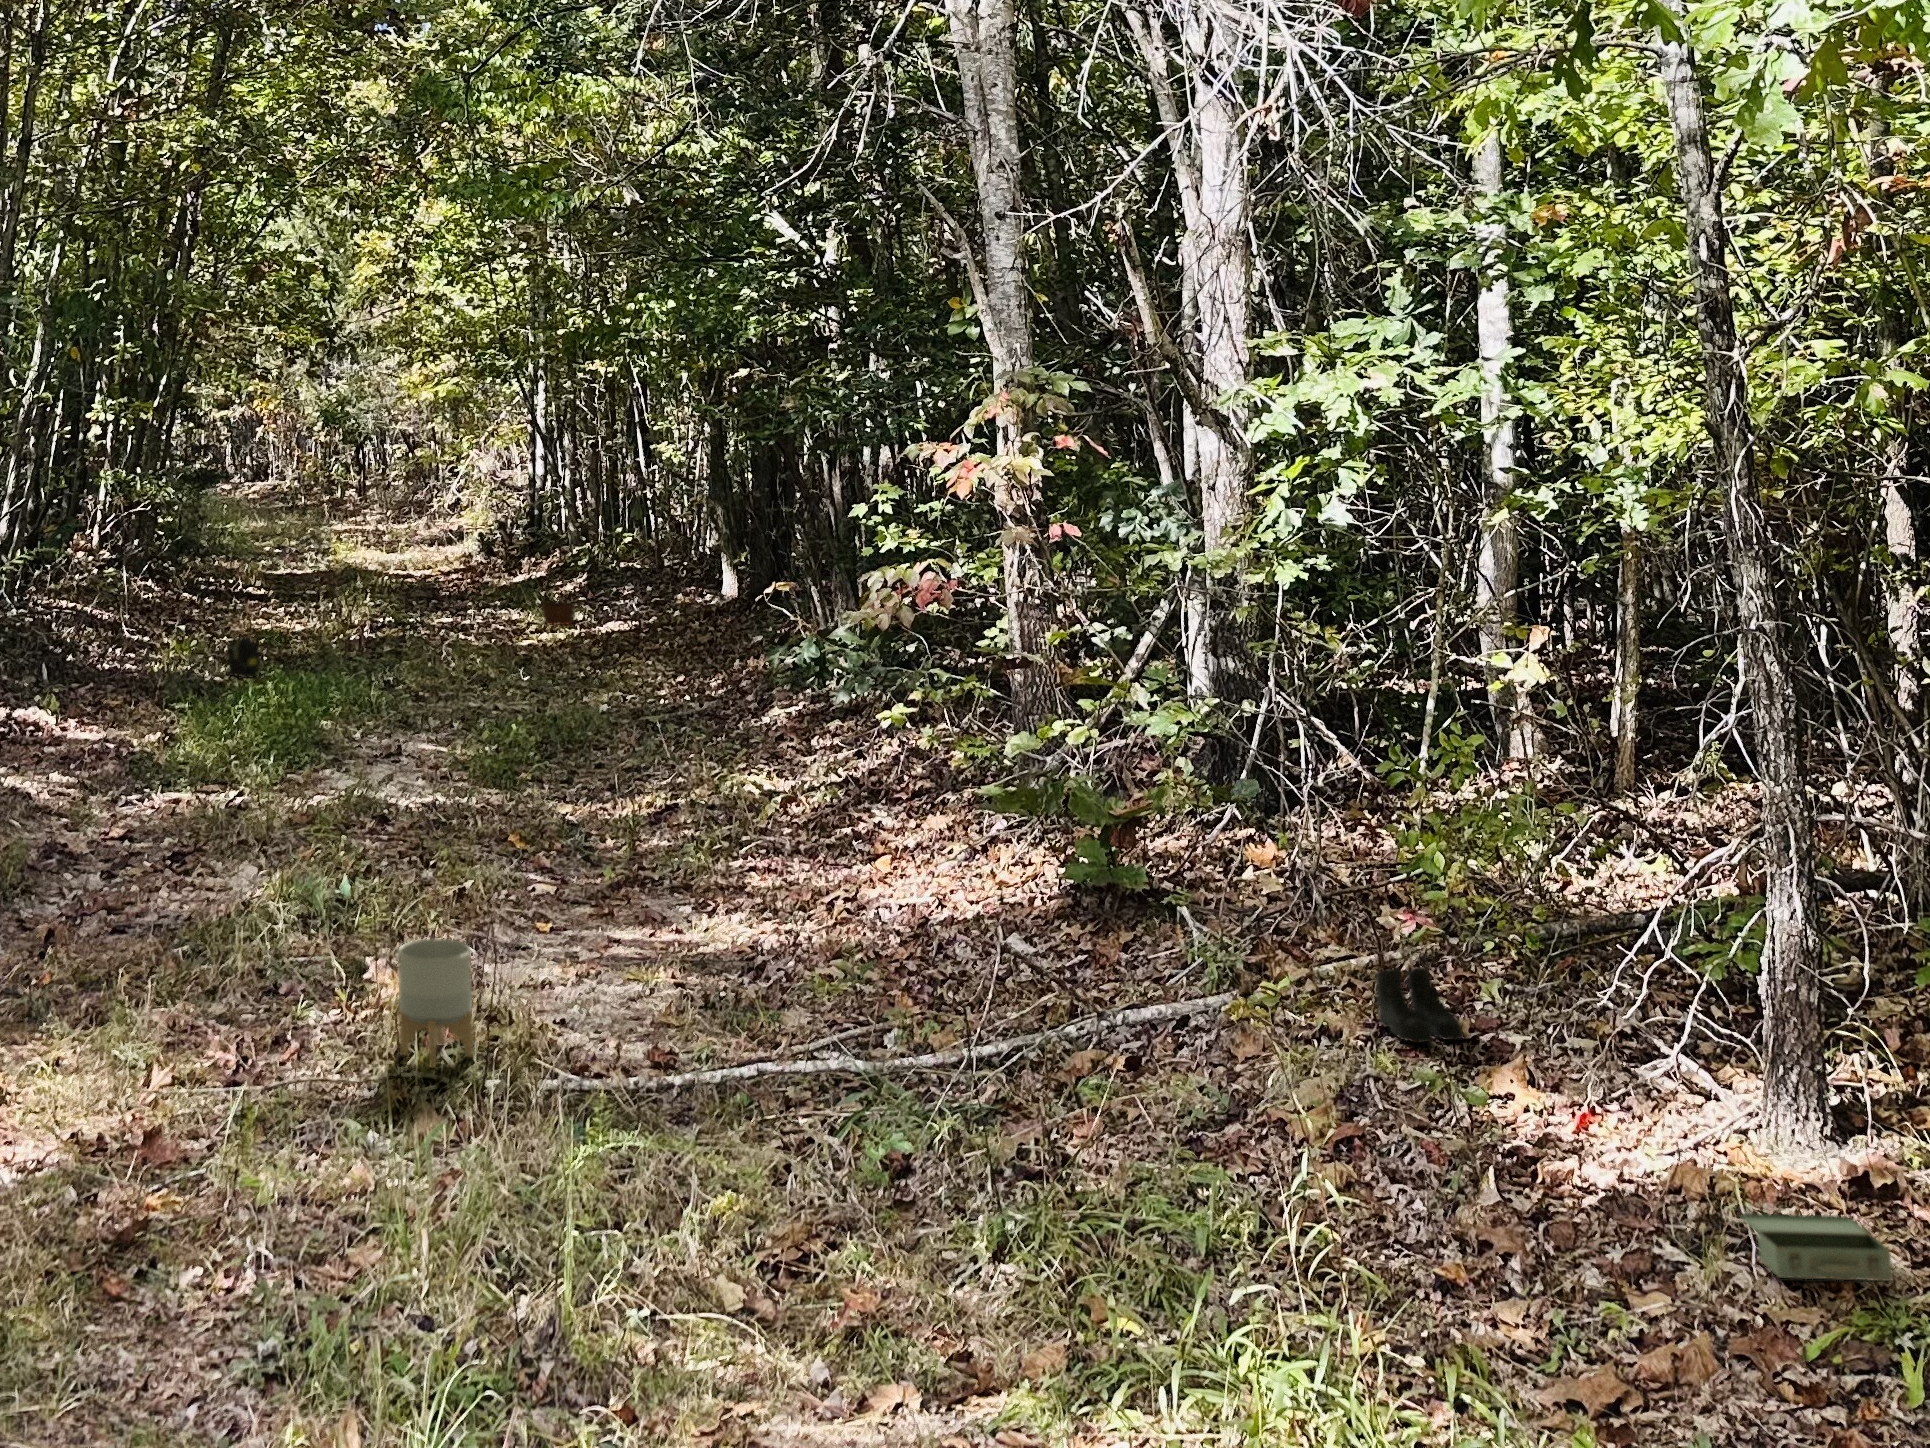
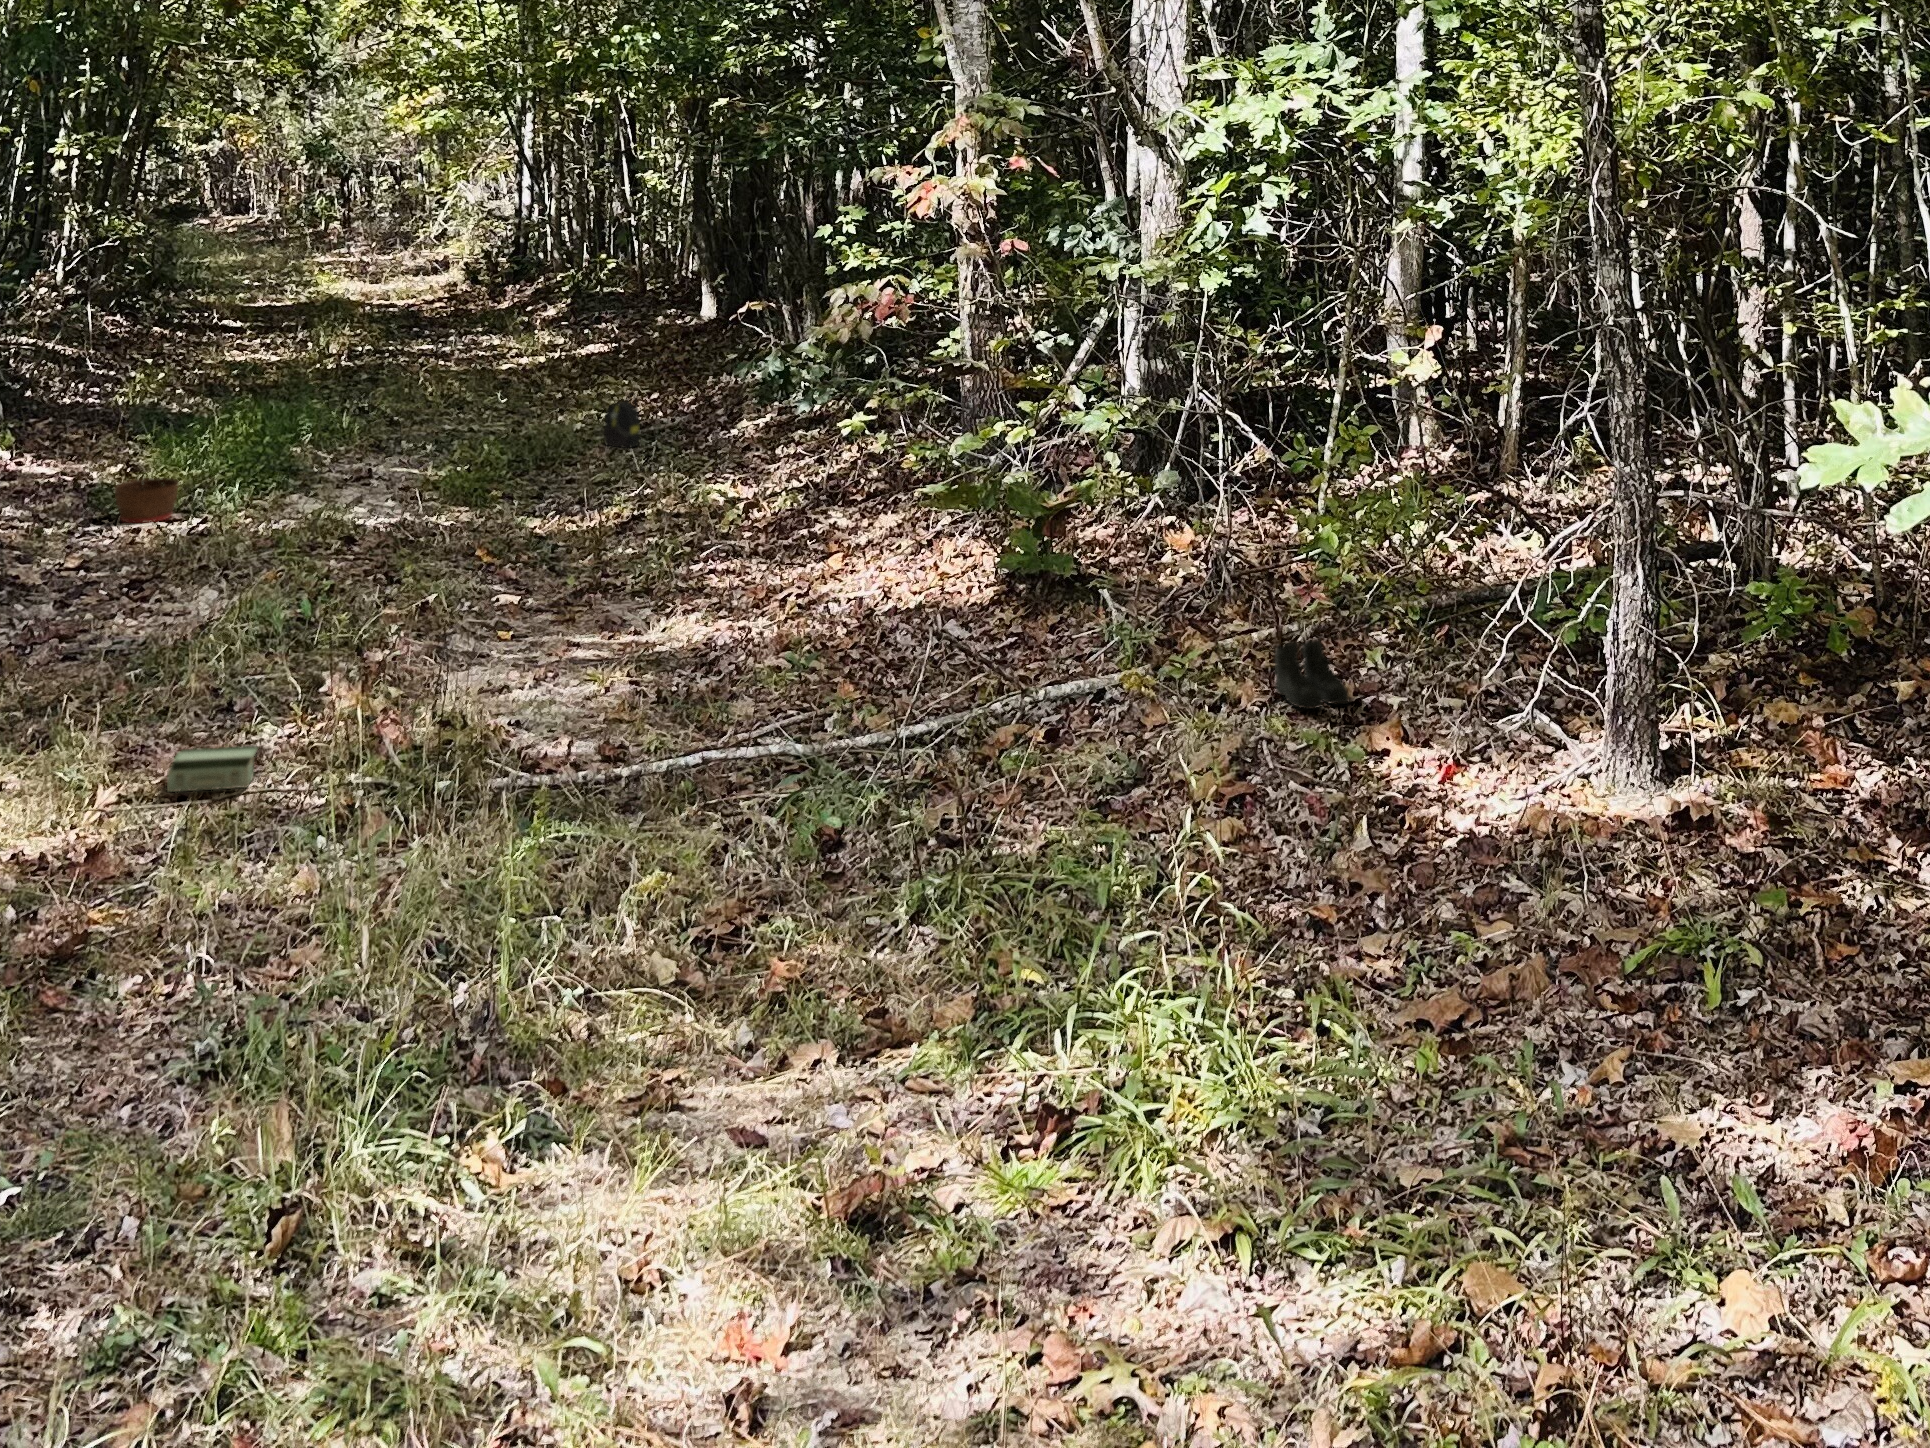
basket: present [541,601,576,625] -> present [114,478,179,523]
backpack: present [228,630,260,678] -> present [604,393,640,448]
planter: present [398,939,473,1068] -> none [336,672,413,801]
toolbox: present [1740,1213,1894,1281] -> present [167,746,258,792]

